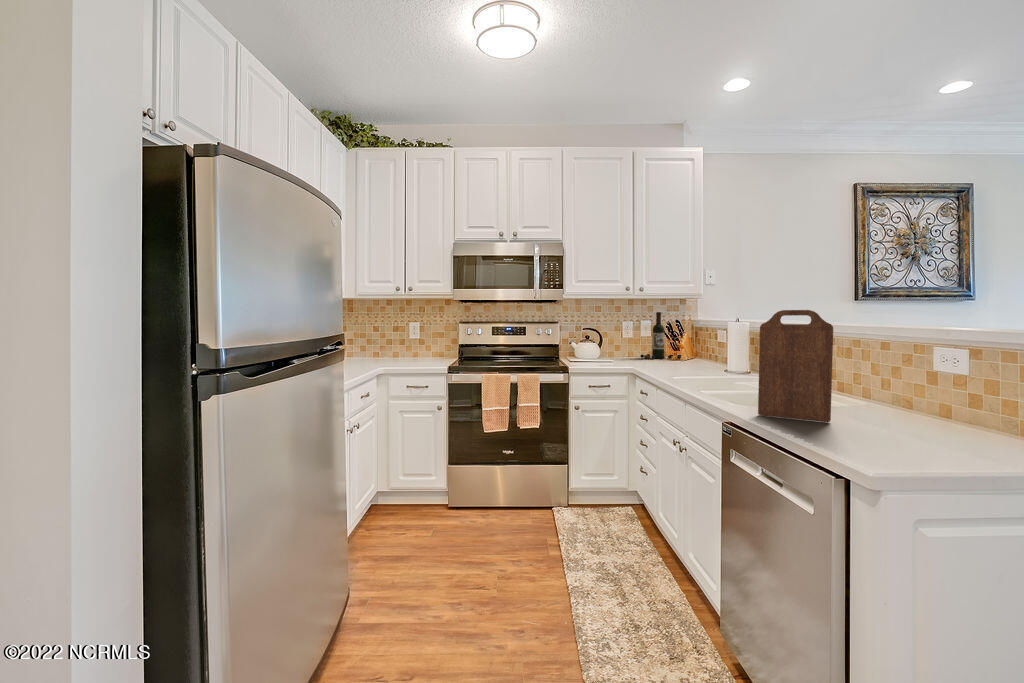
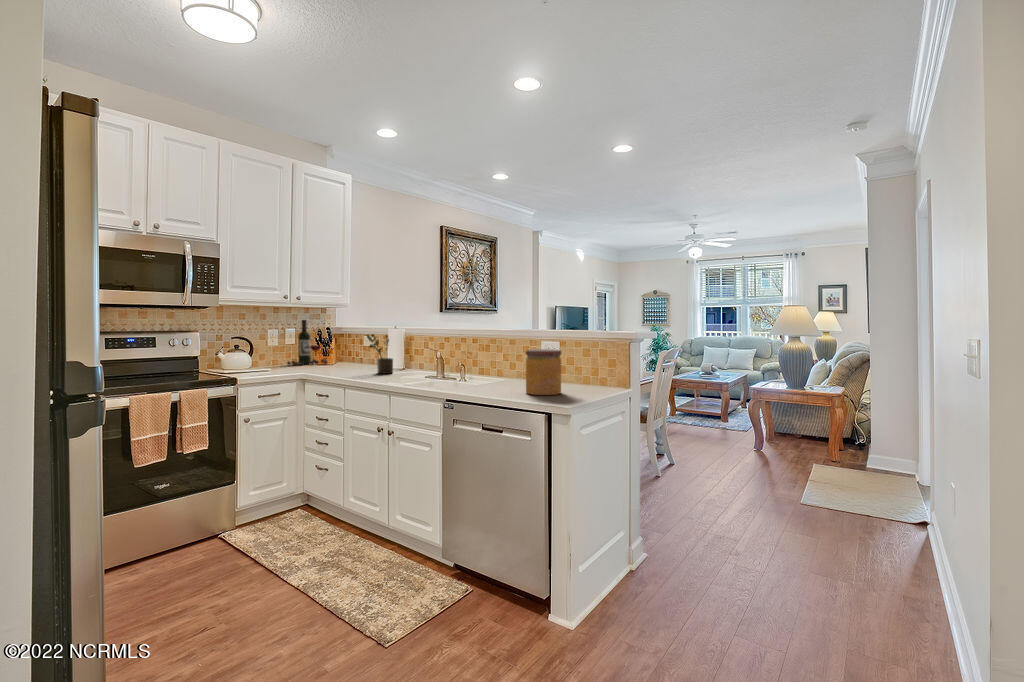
cutting board: present [758,310,833,422] -> none [464,318,506,392]
potted plant: none [695,329,726,377] -> present [367,334,393,374]
jar: none [857,362,937,445] -> present [526,349,561,395]

